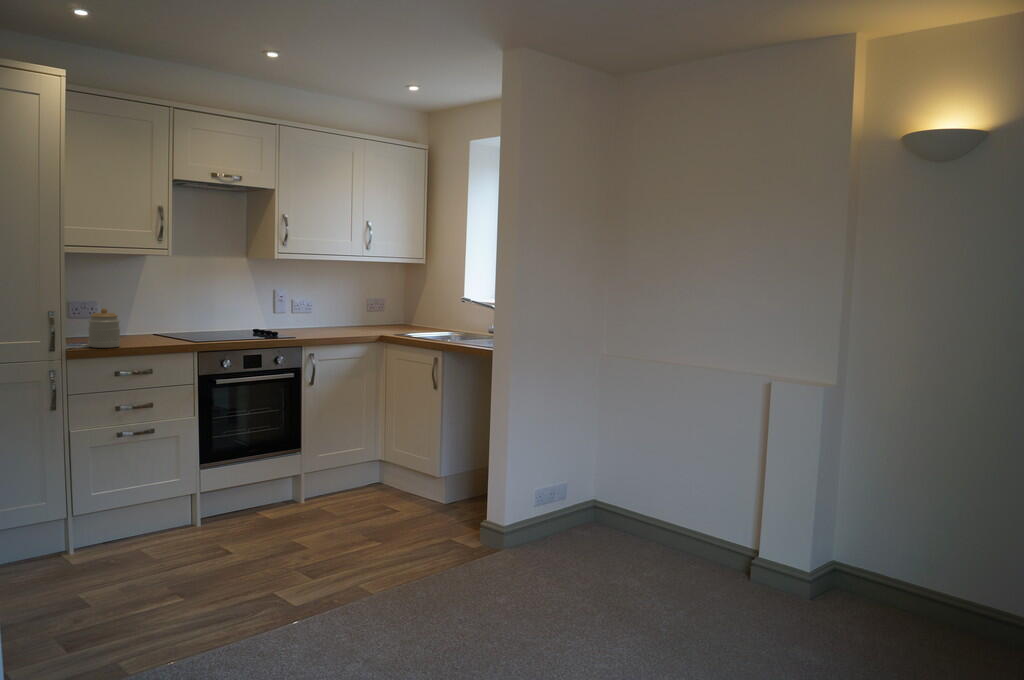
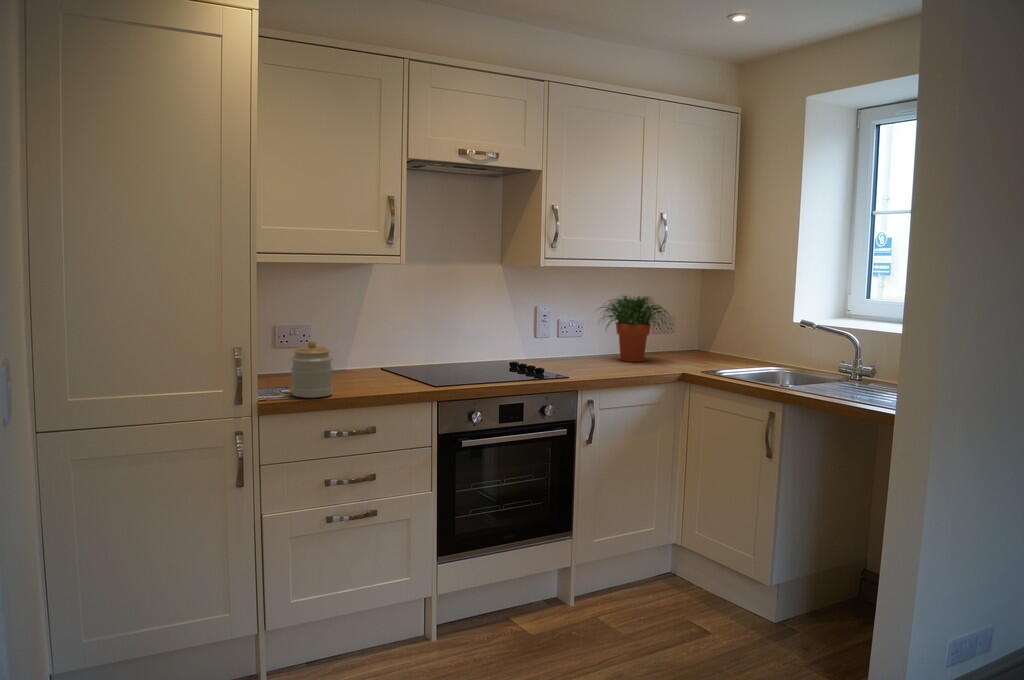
potted plant: none [319,281,375,331] -> present [597,296,669,362]

